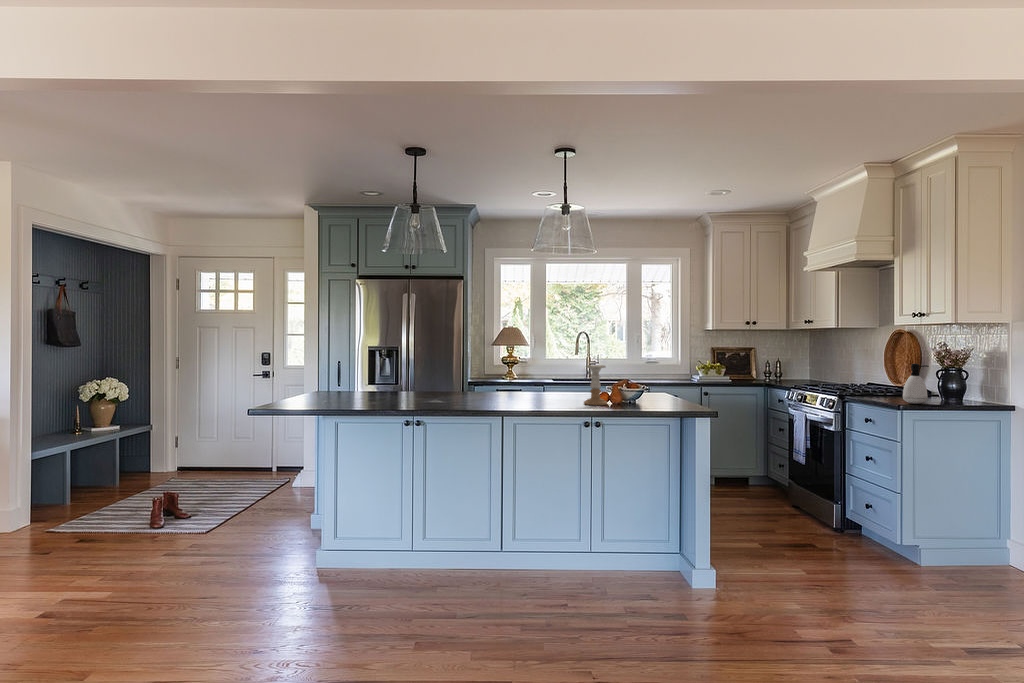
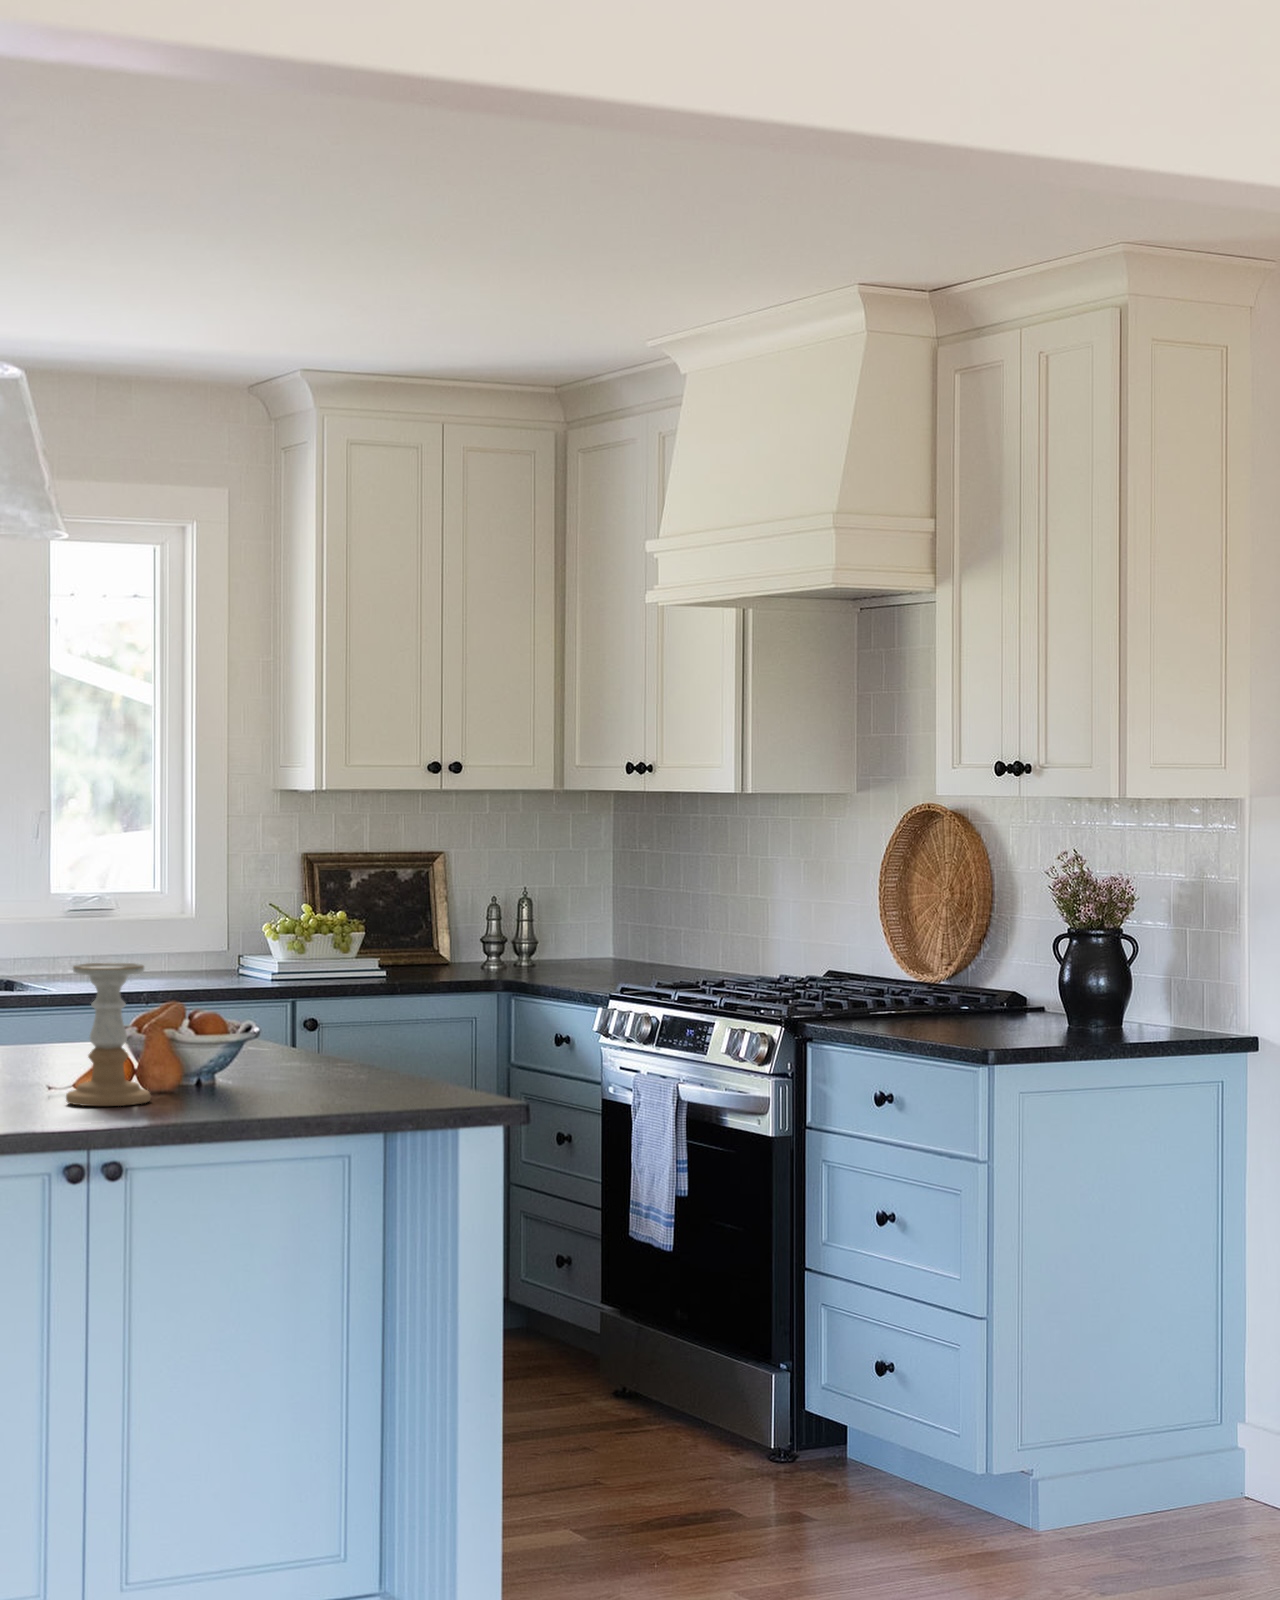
soap dispenser: present [903,364,929,404] -> none [987,923,1055,1044]

